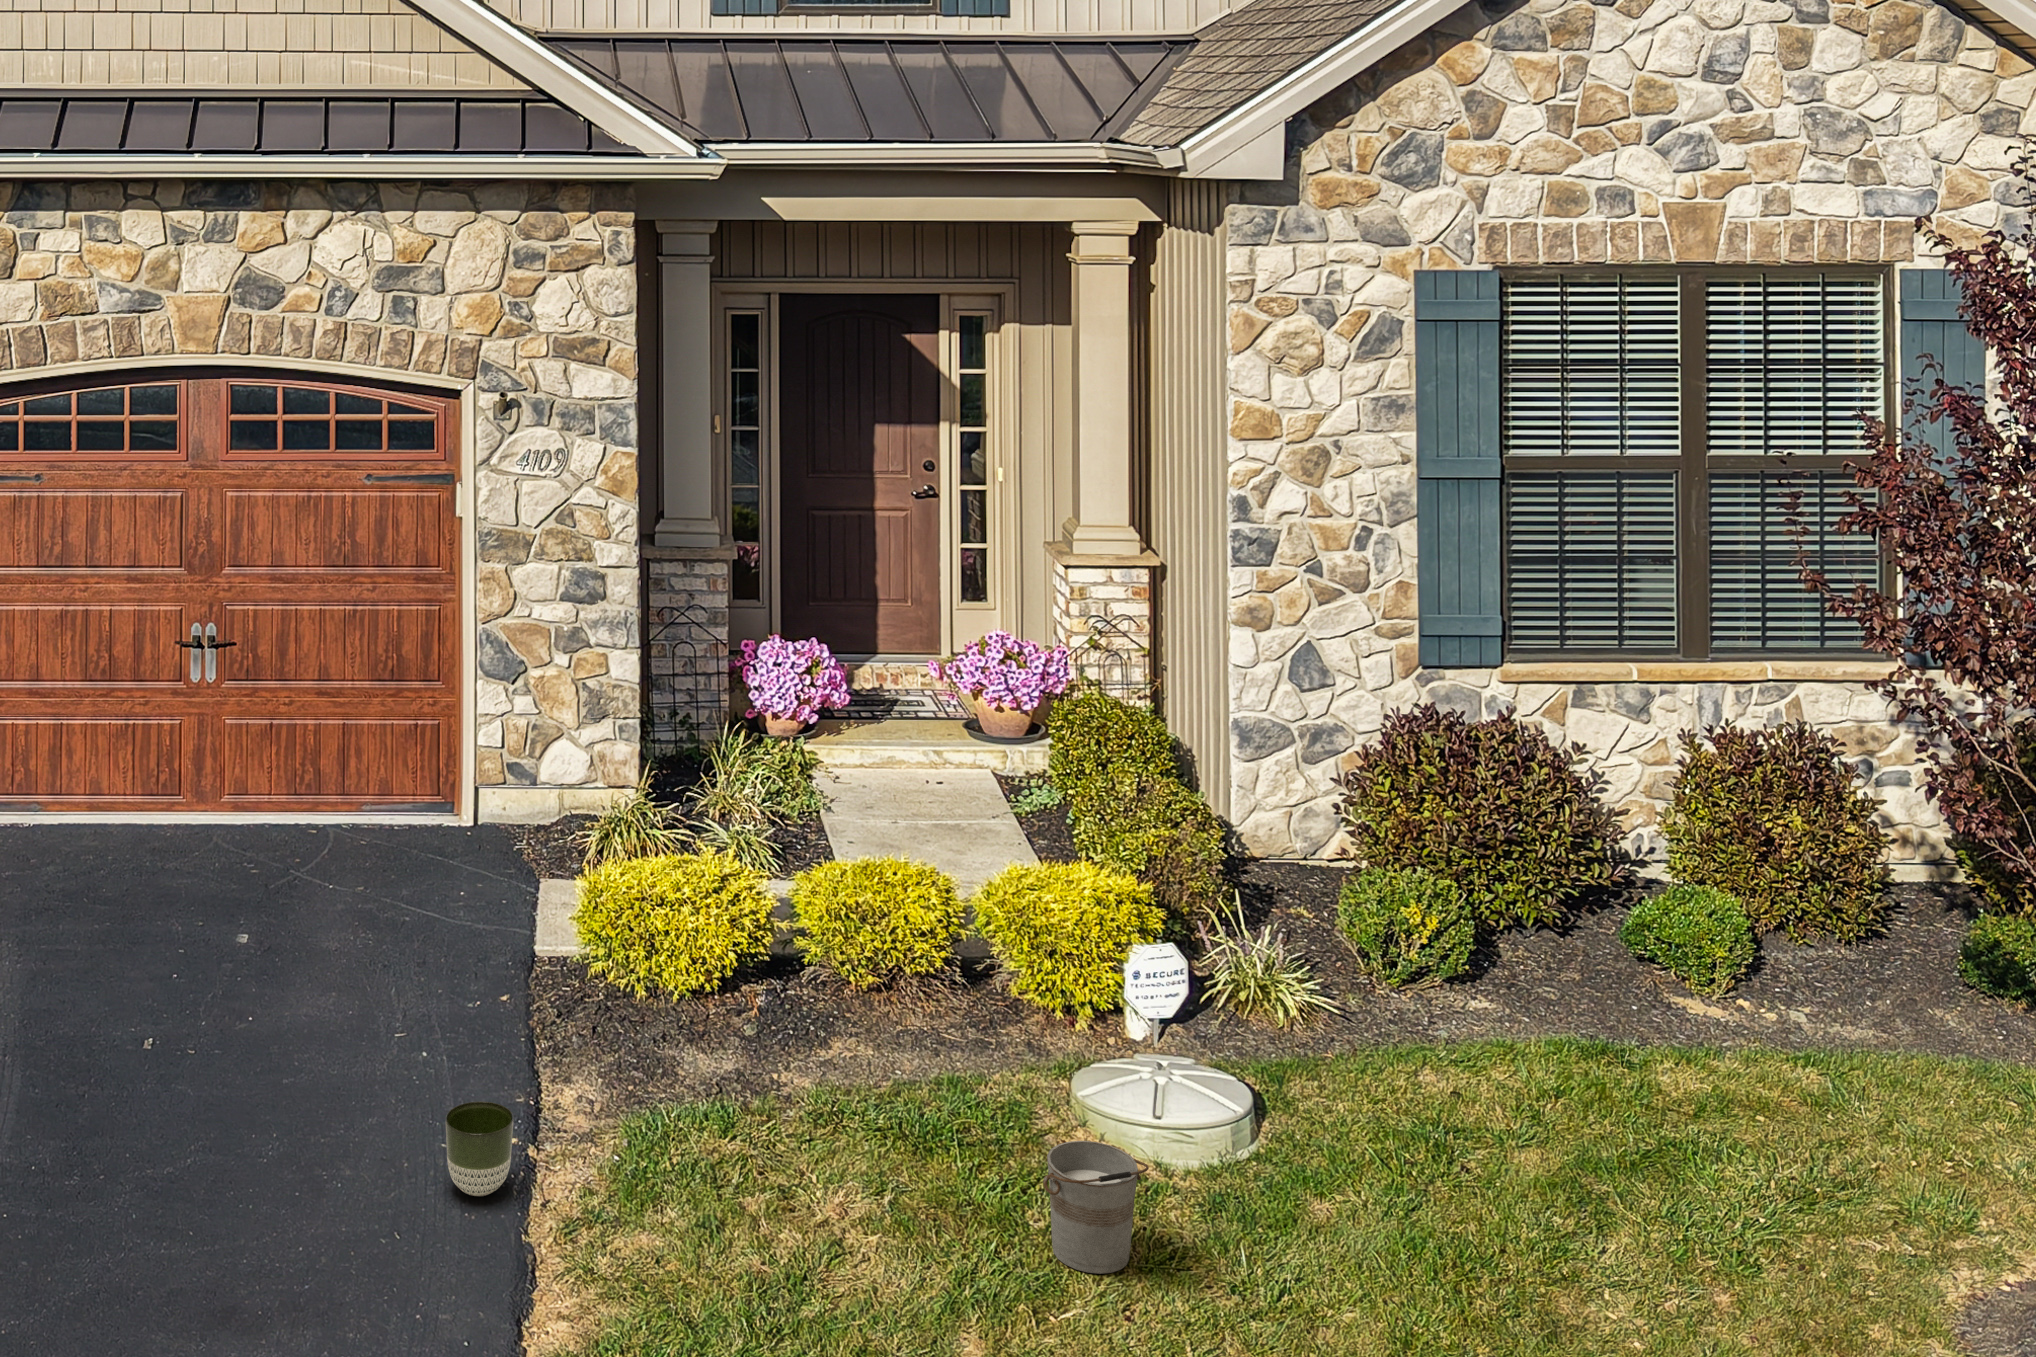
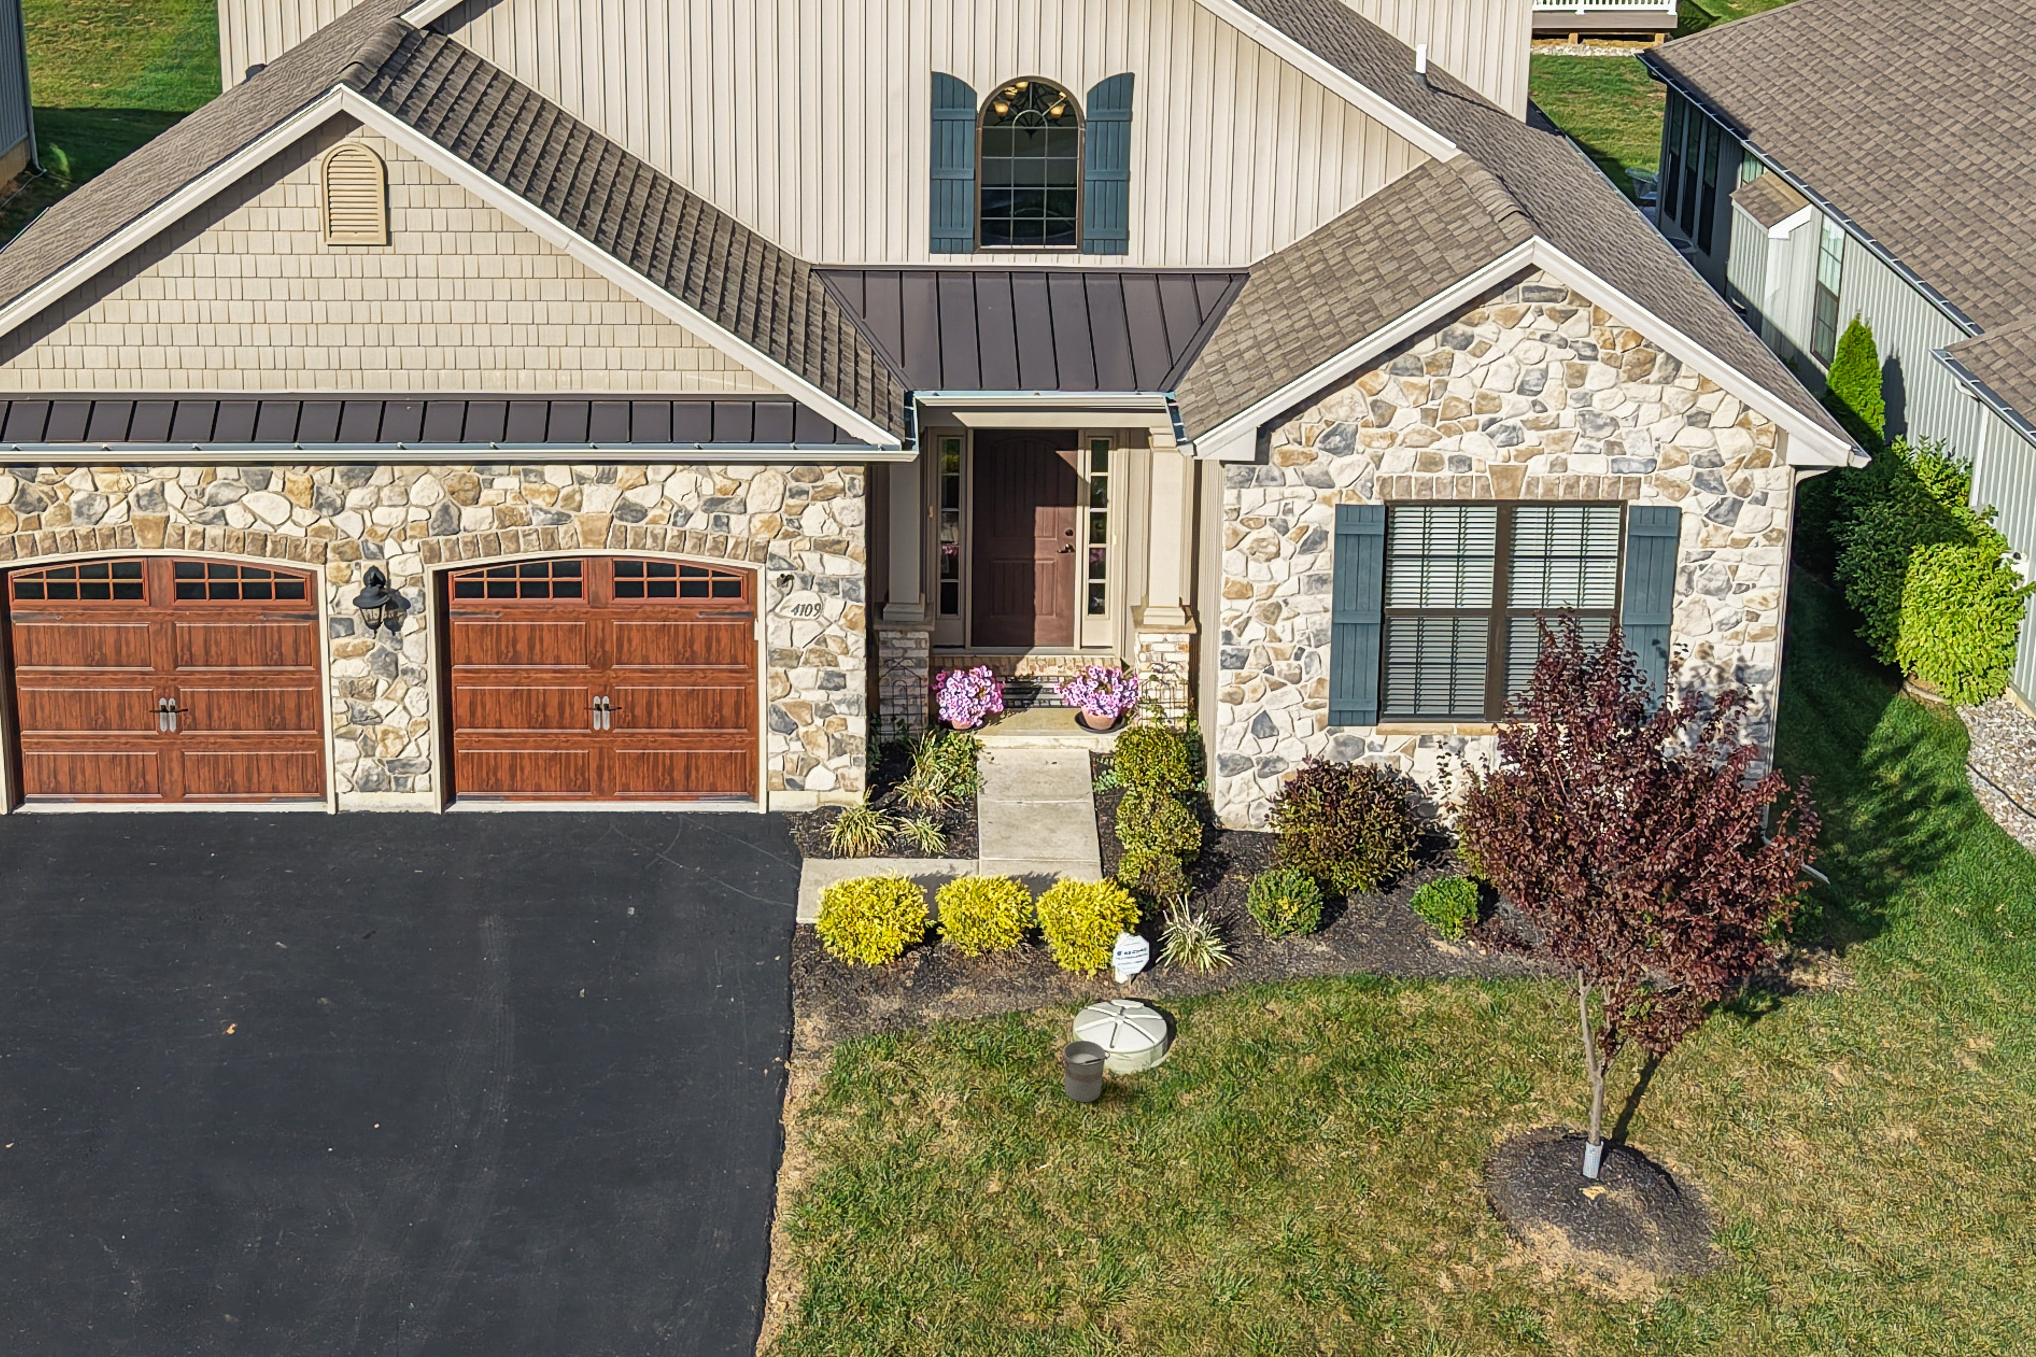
planter: present [446,1102,513,1196] -> none [774,1020,807,1065]

